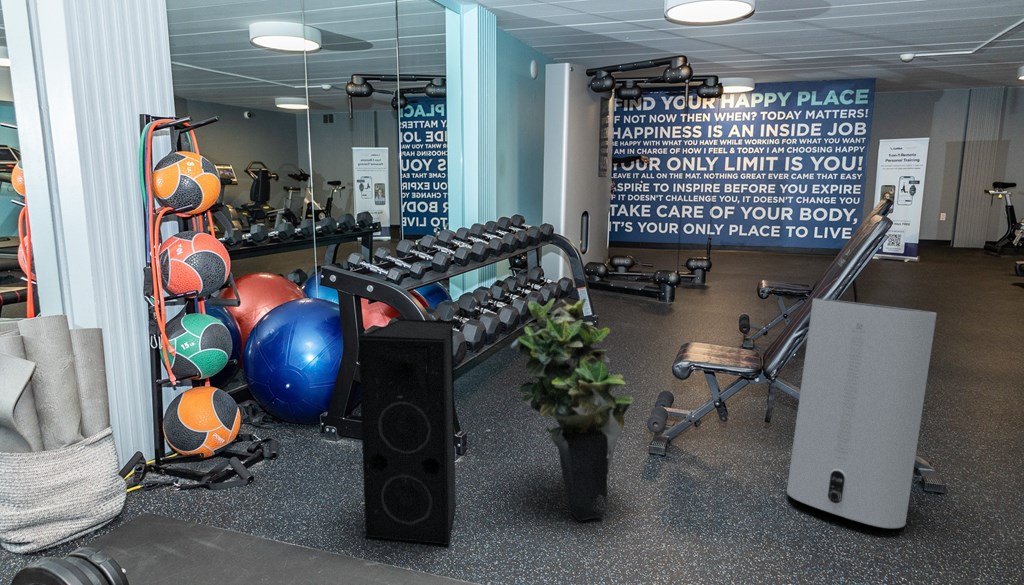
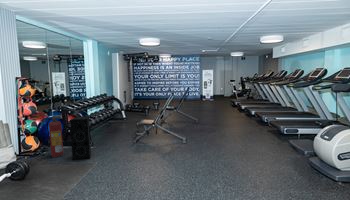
potted plant: present [511,298,633,521] -> none [101,111,126,153]
air purifier: present [787,299,936,528] -> none [156,108,176,146]
fire extinguisher: none [264,302,335,504] -> present [47,115,64,158]

